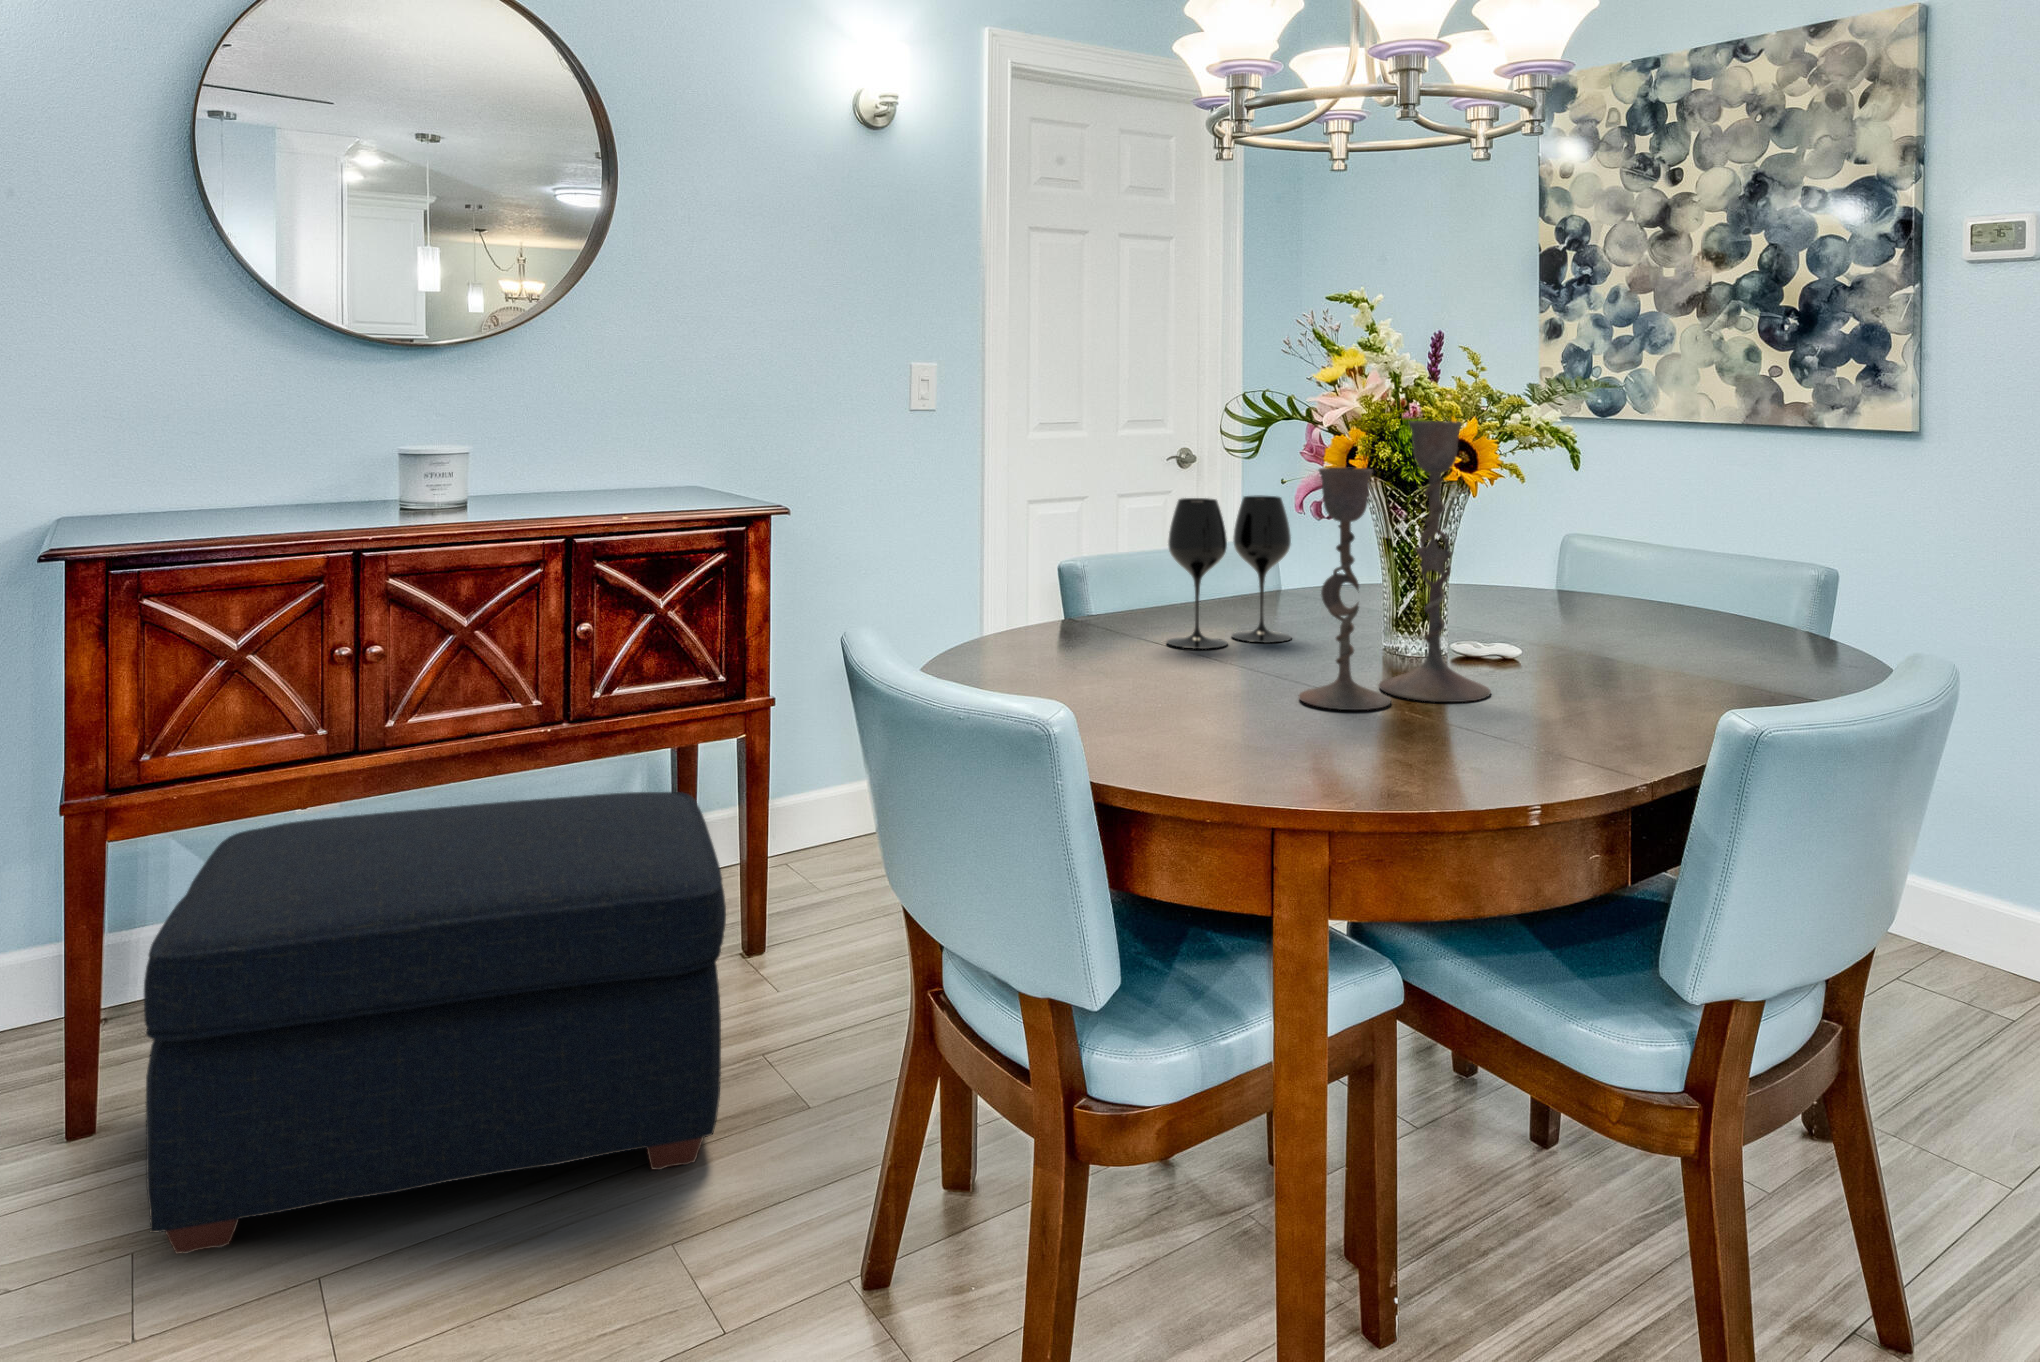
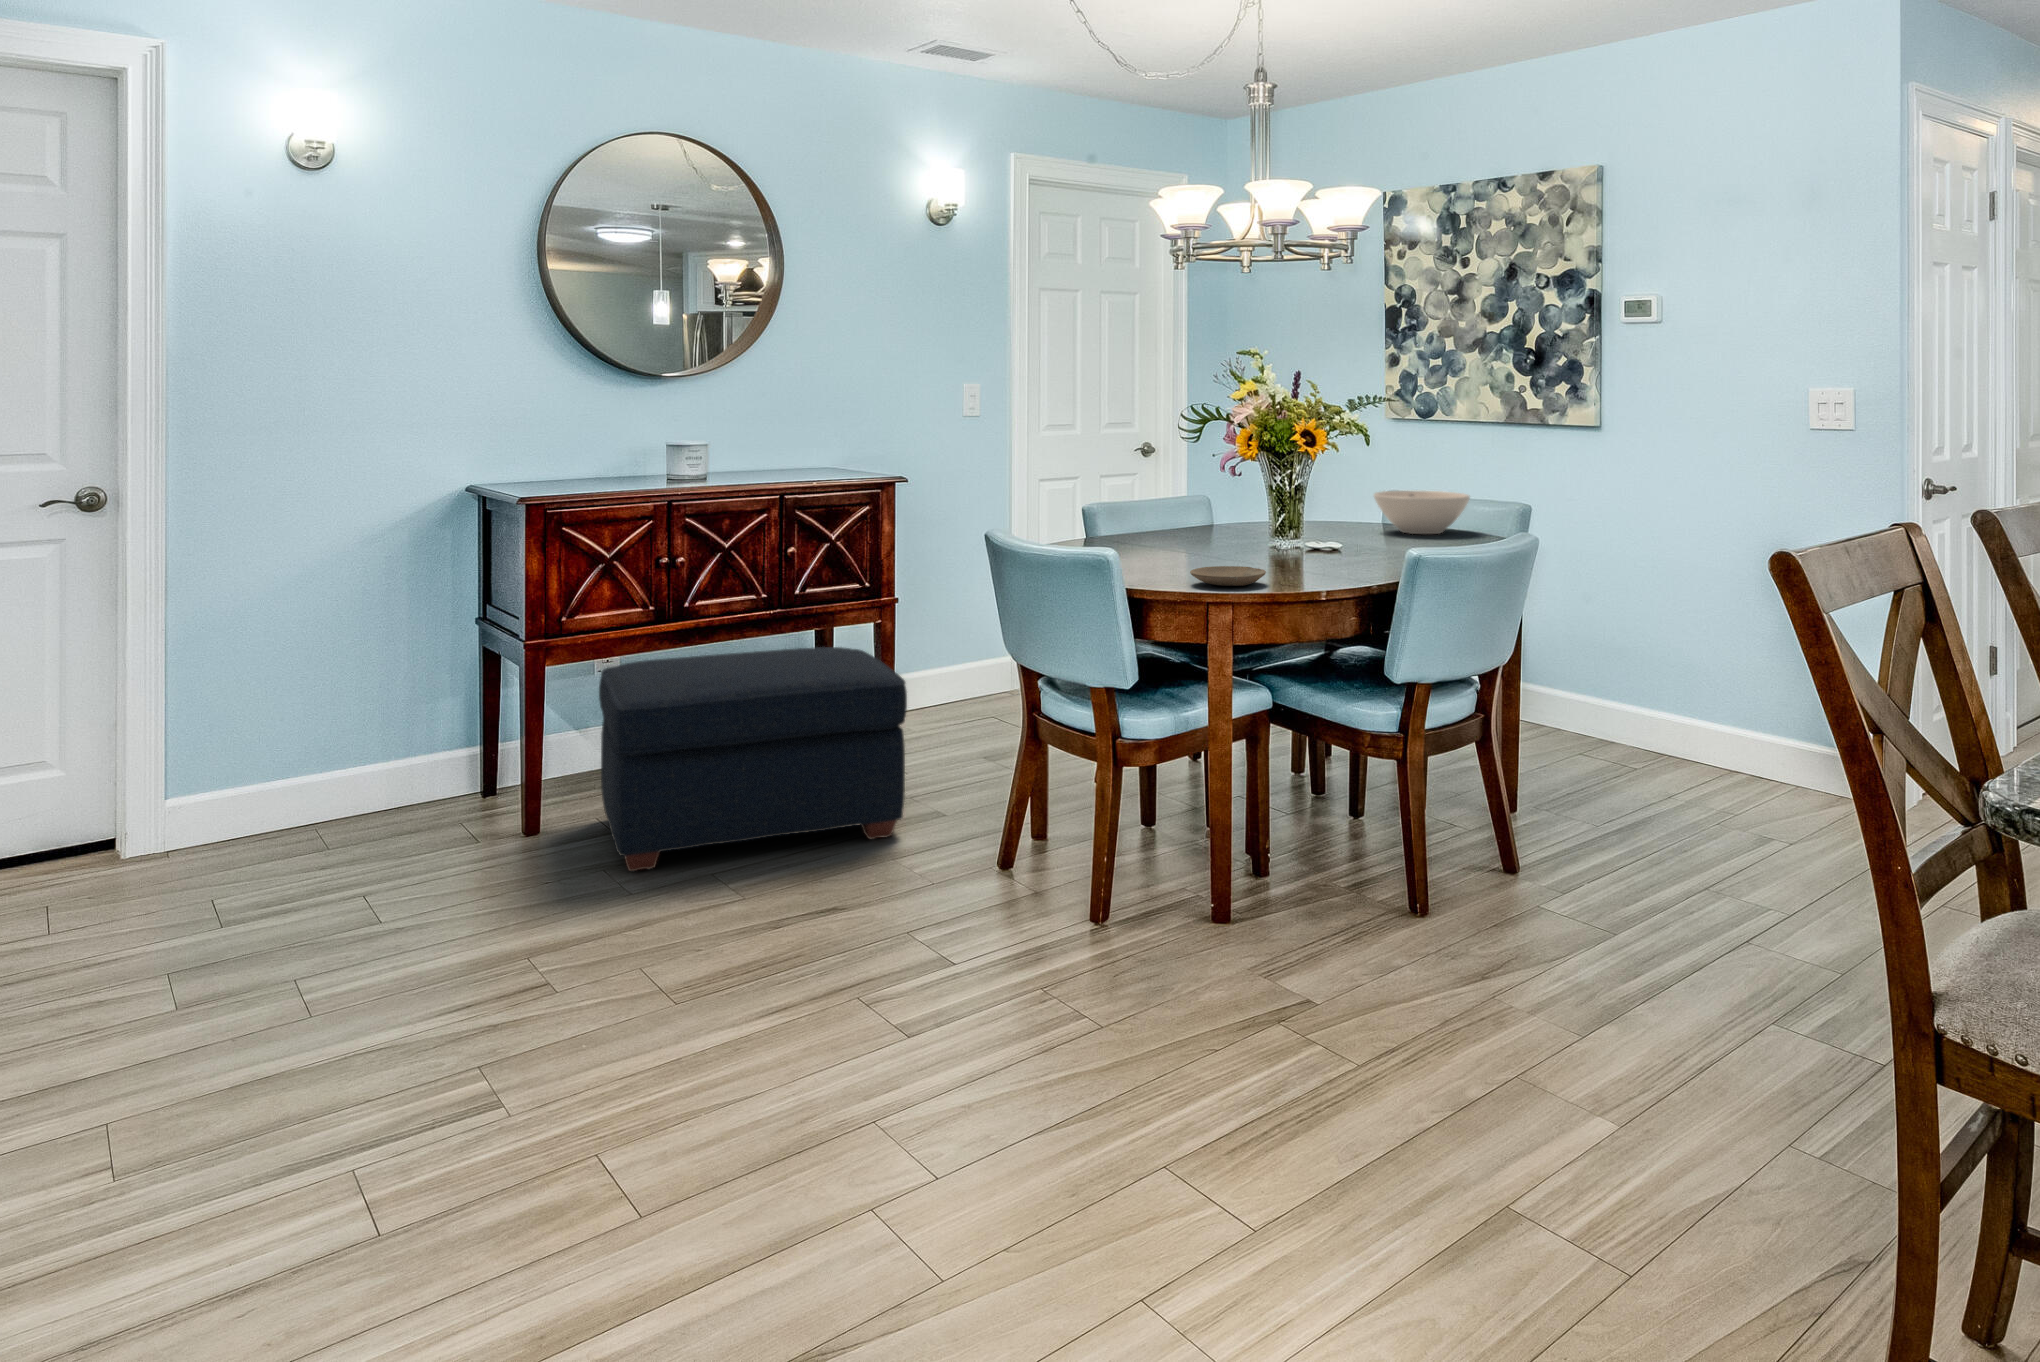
candlestick: present [1298,421,1491,710] -> none [1222,422,1320,567]
wine glass: present [1167,496,1292,649] -> none [1149,465,1219,549]
bowl: none [1560,538,1736,618] -> present [1374,491,1470,534]
plate: none [1231,724,1398,781] -> present [1190,566,1266,586]

